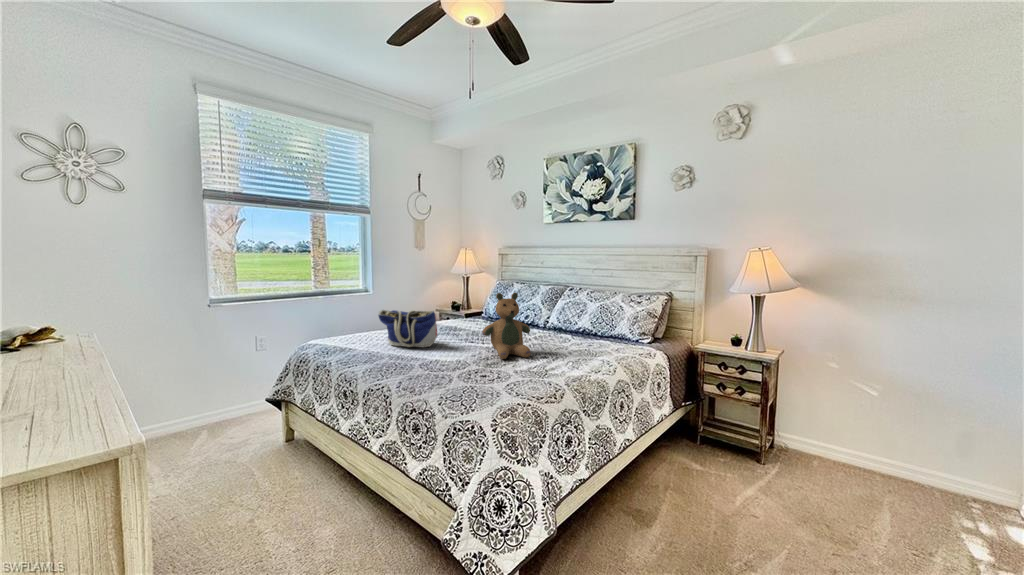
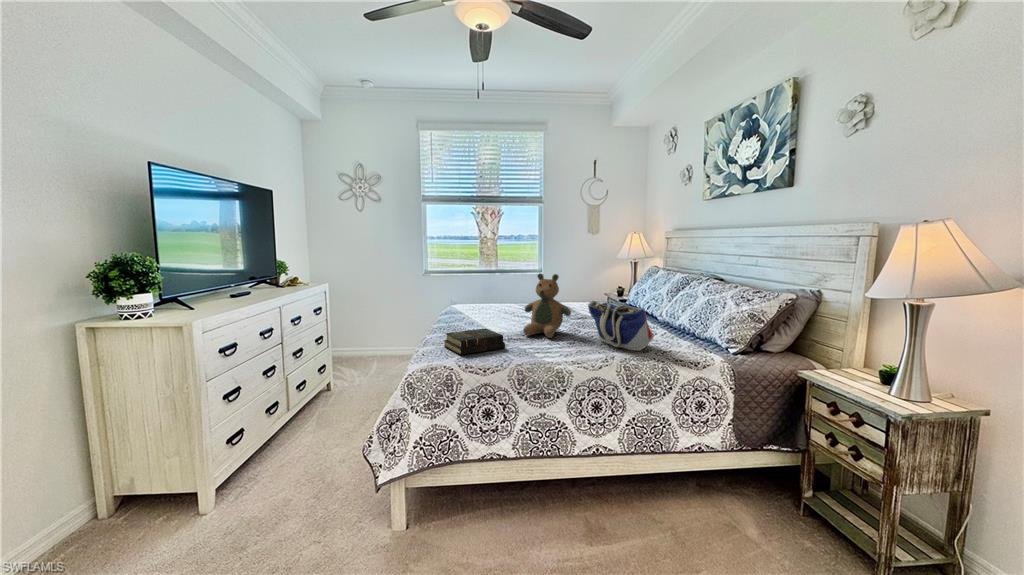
tote bag: present [378,310,437,347] -> present [588,301,654,351]
book: none [465,359,521,391] -> present [444,329,505,355]

